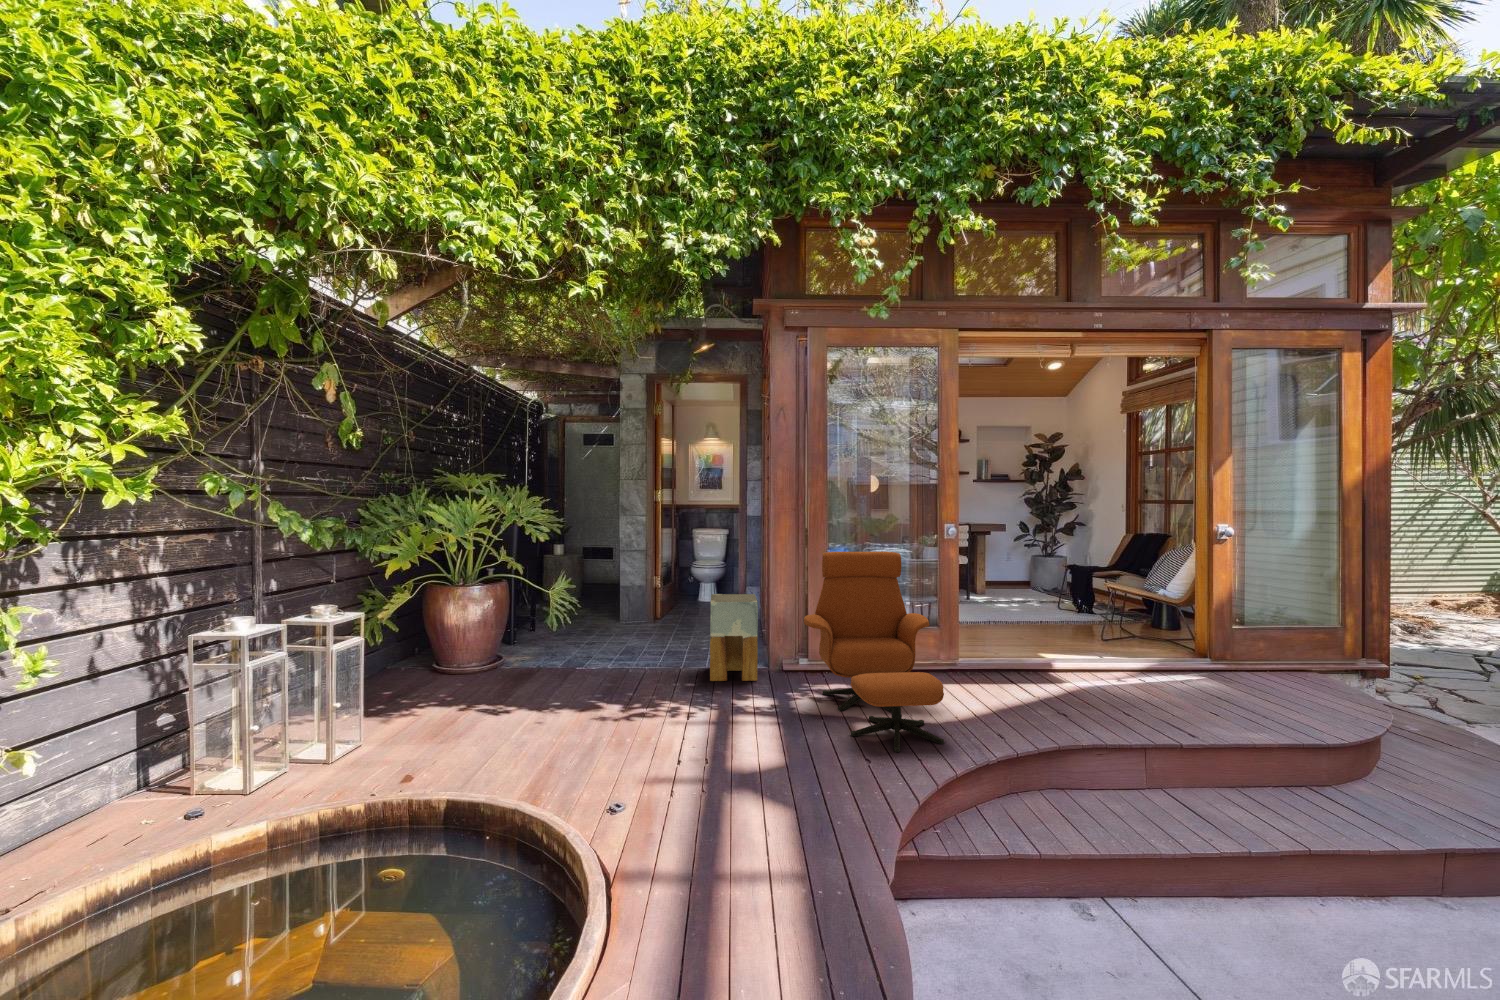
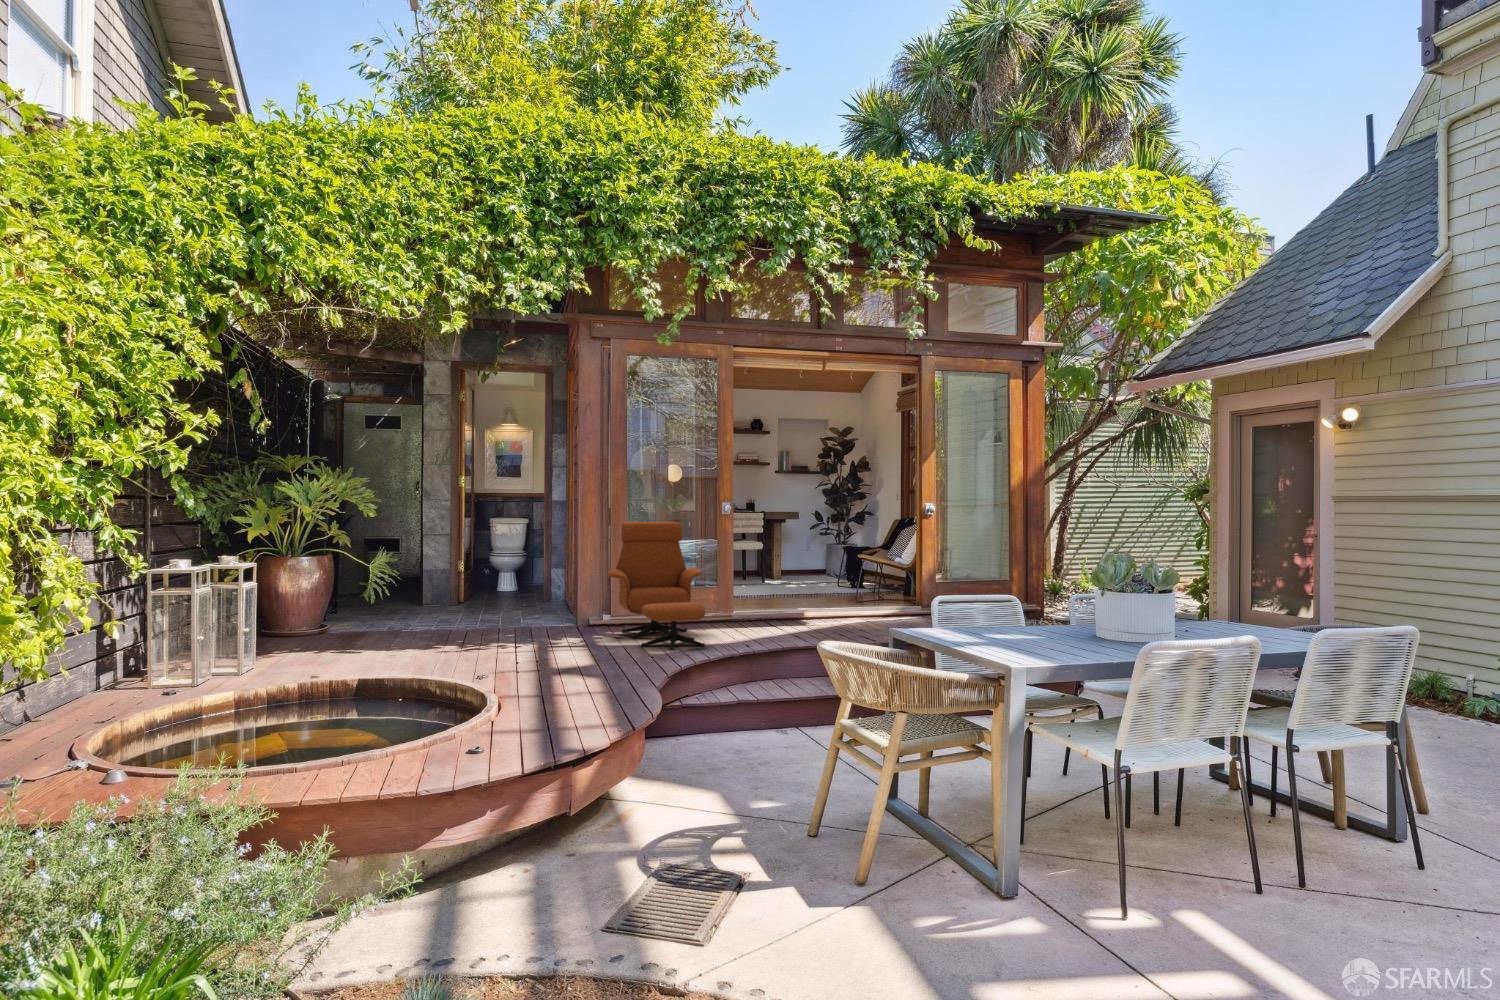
stool: present [710,594,758,681] -> none [526,562,569,630]

